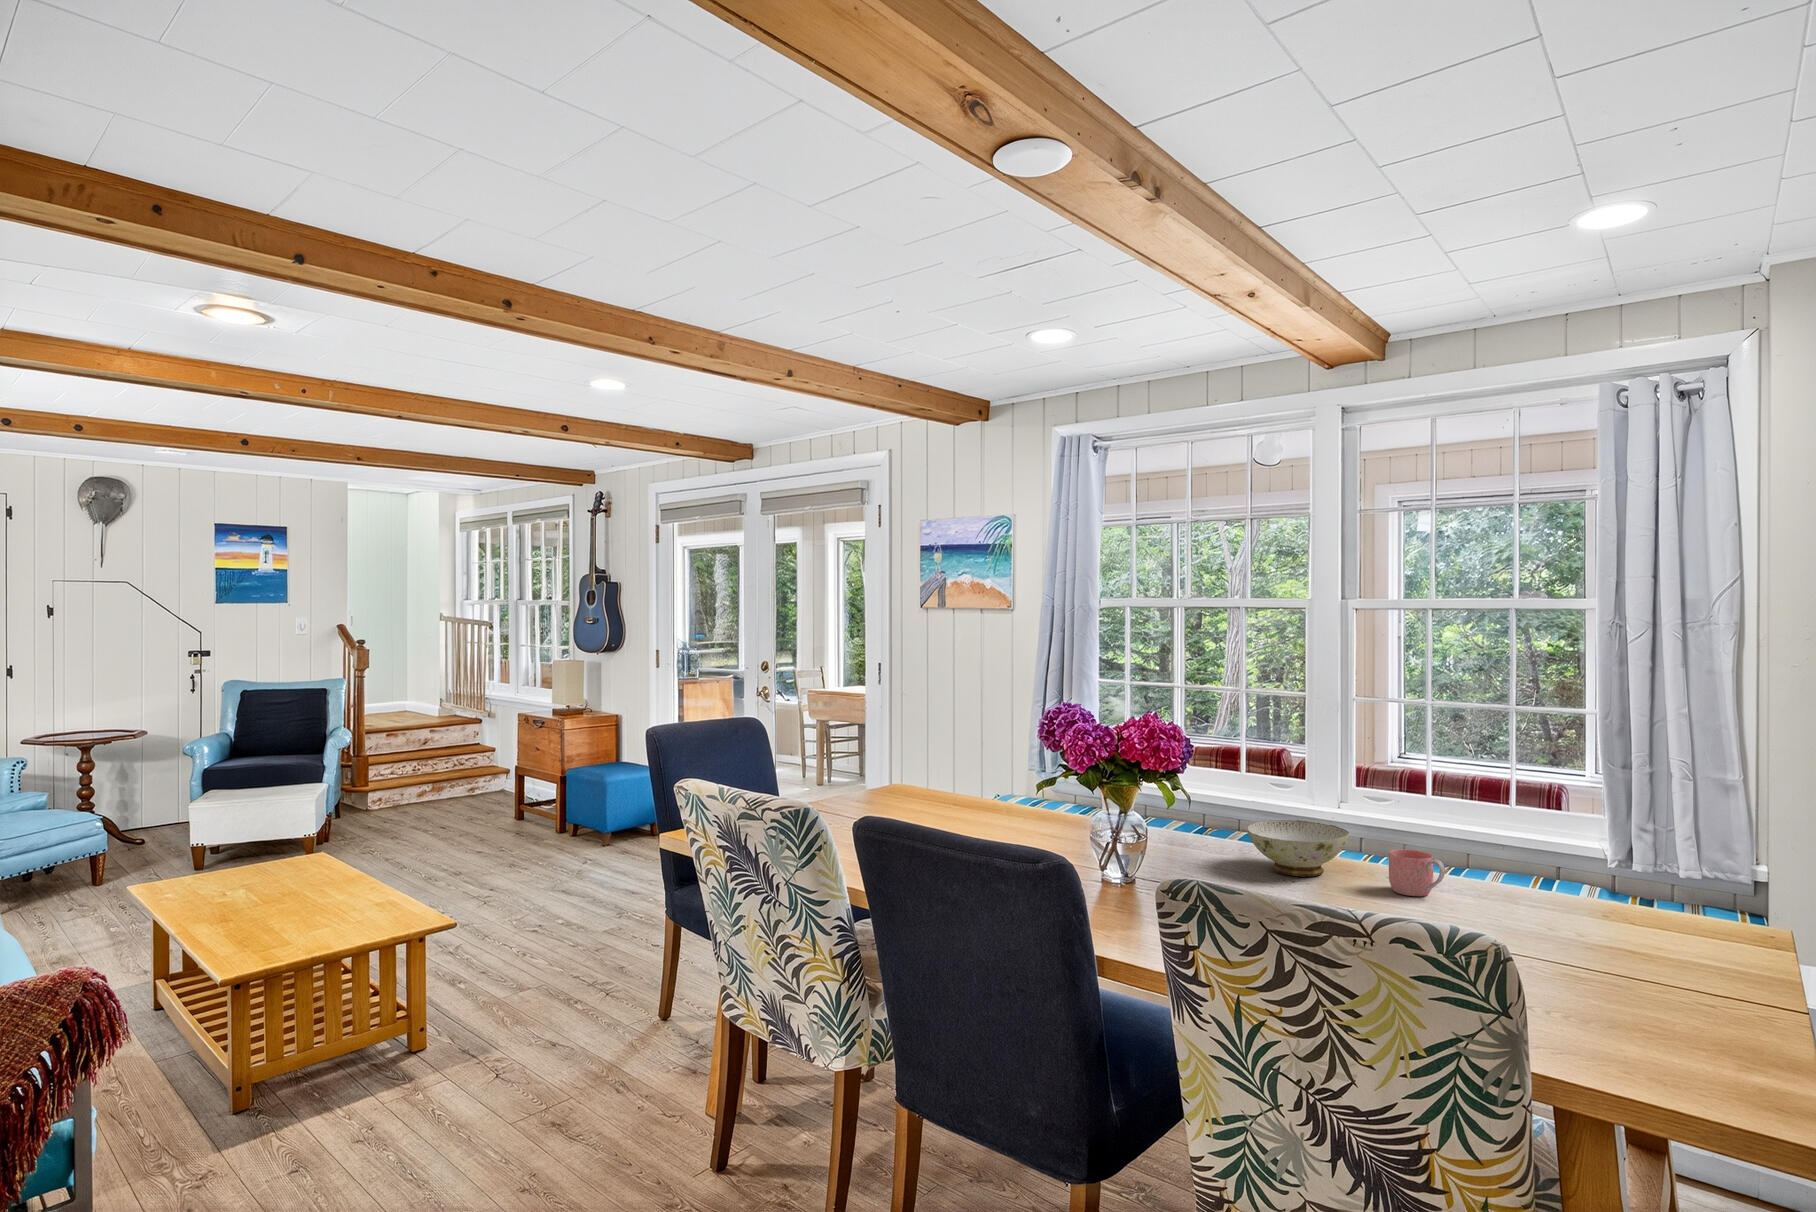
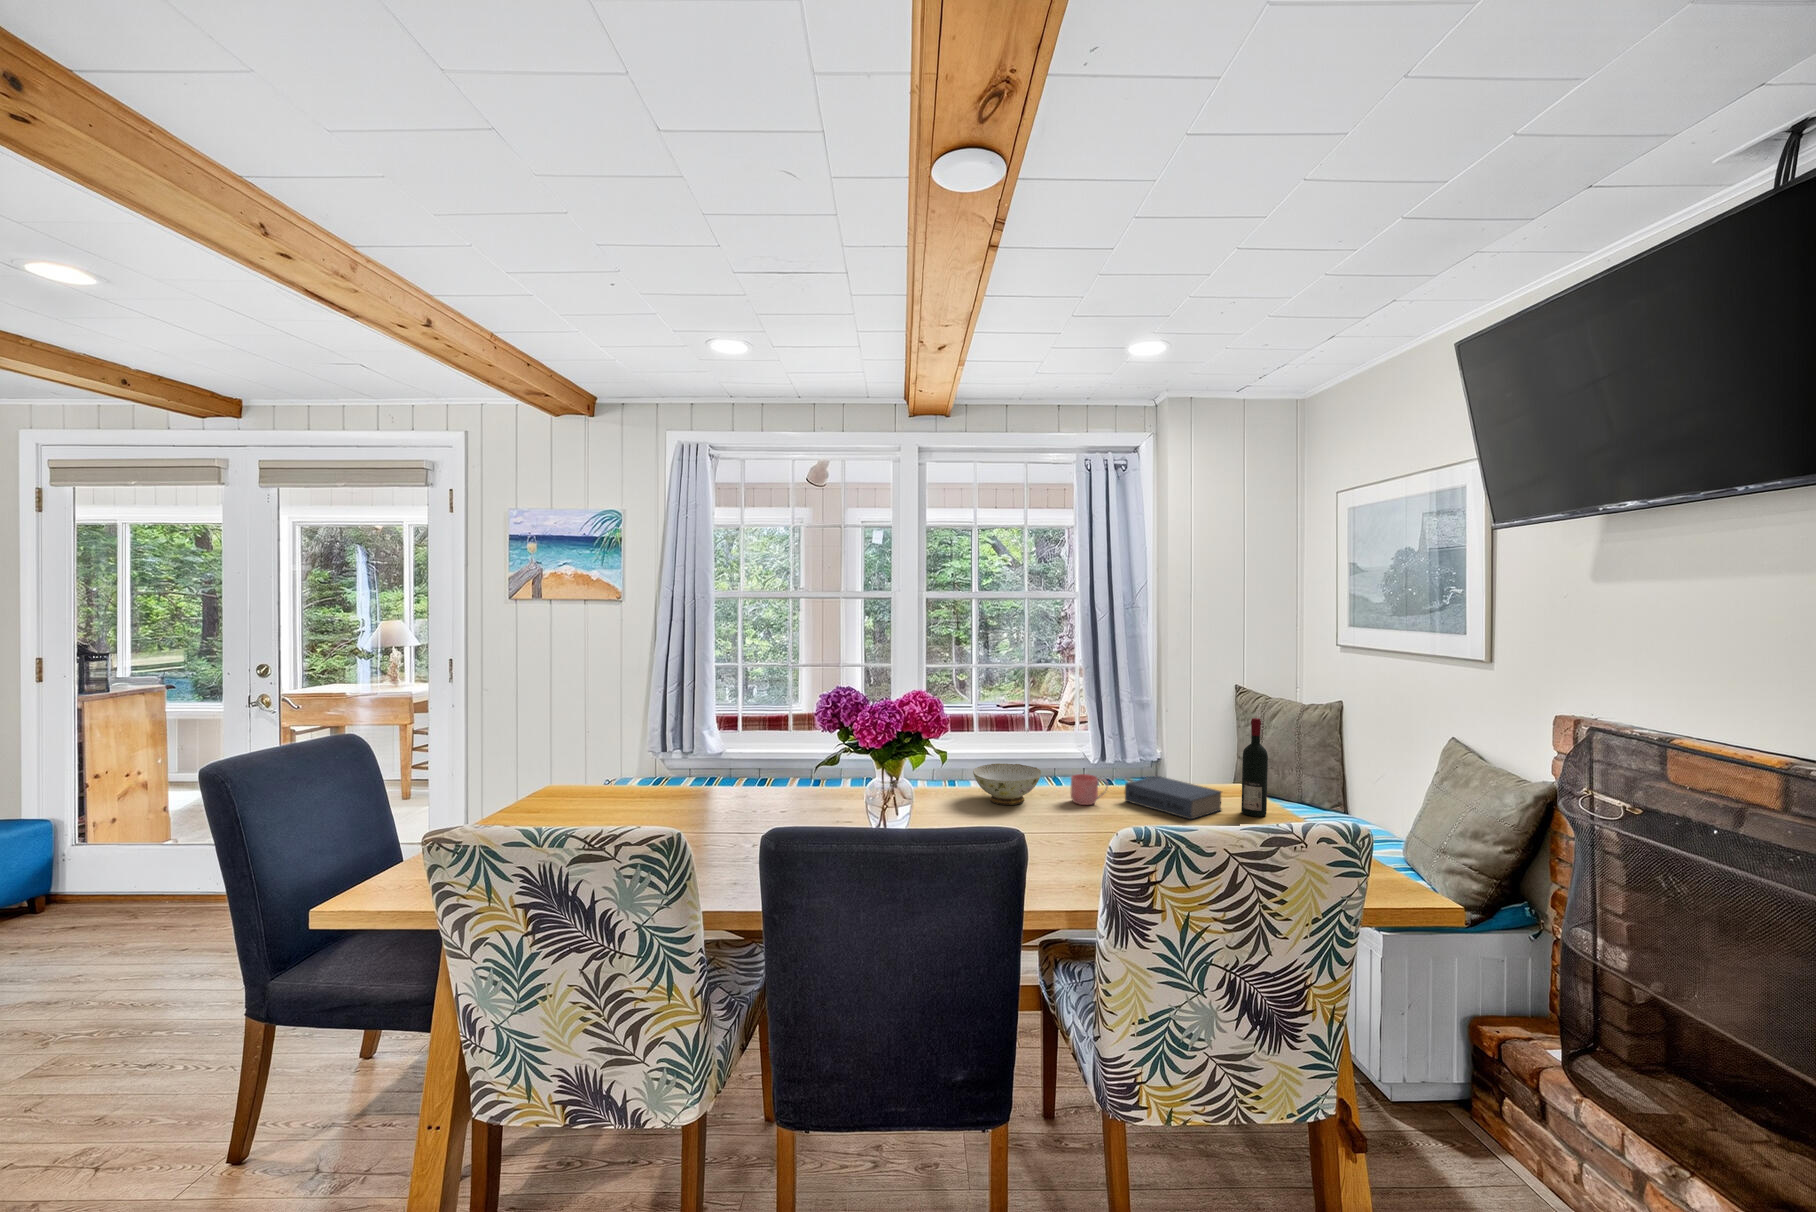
wine bottle: none [1677,789,1730,966] -> present [1241,718,1268,816]
book: none [1482,874,1644,943] -> present [1125,776,1221,819]

